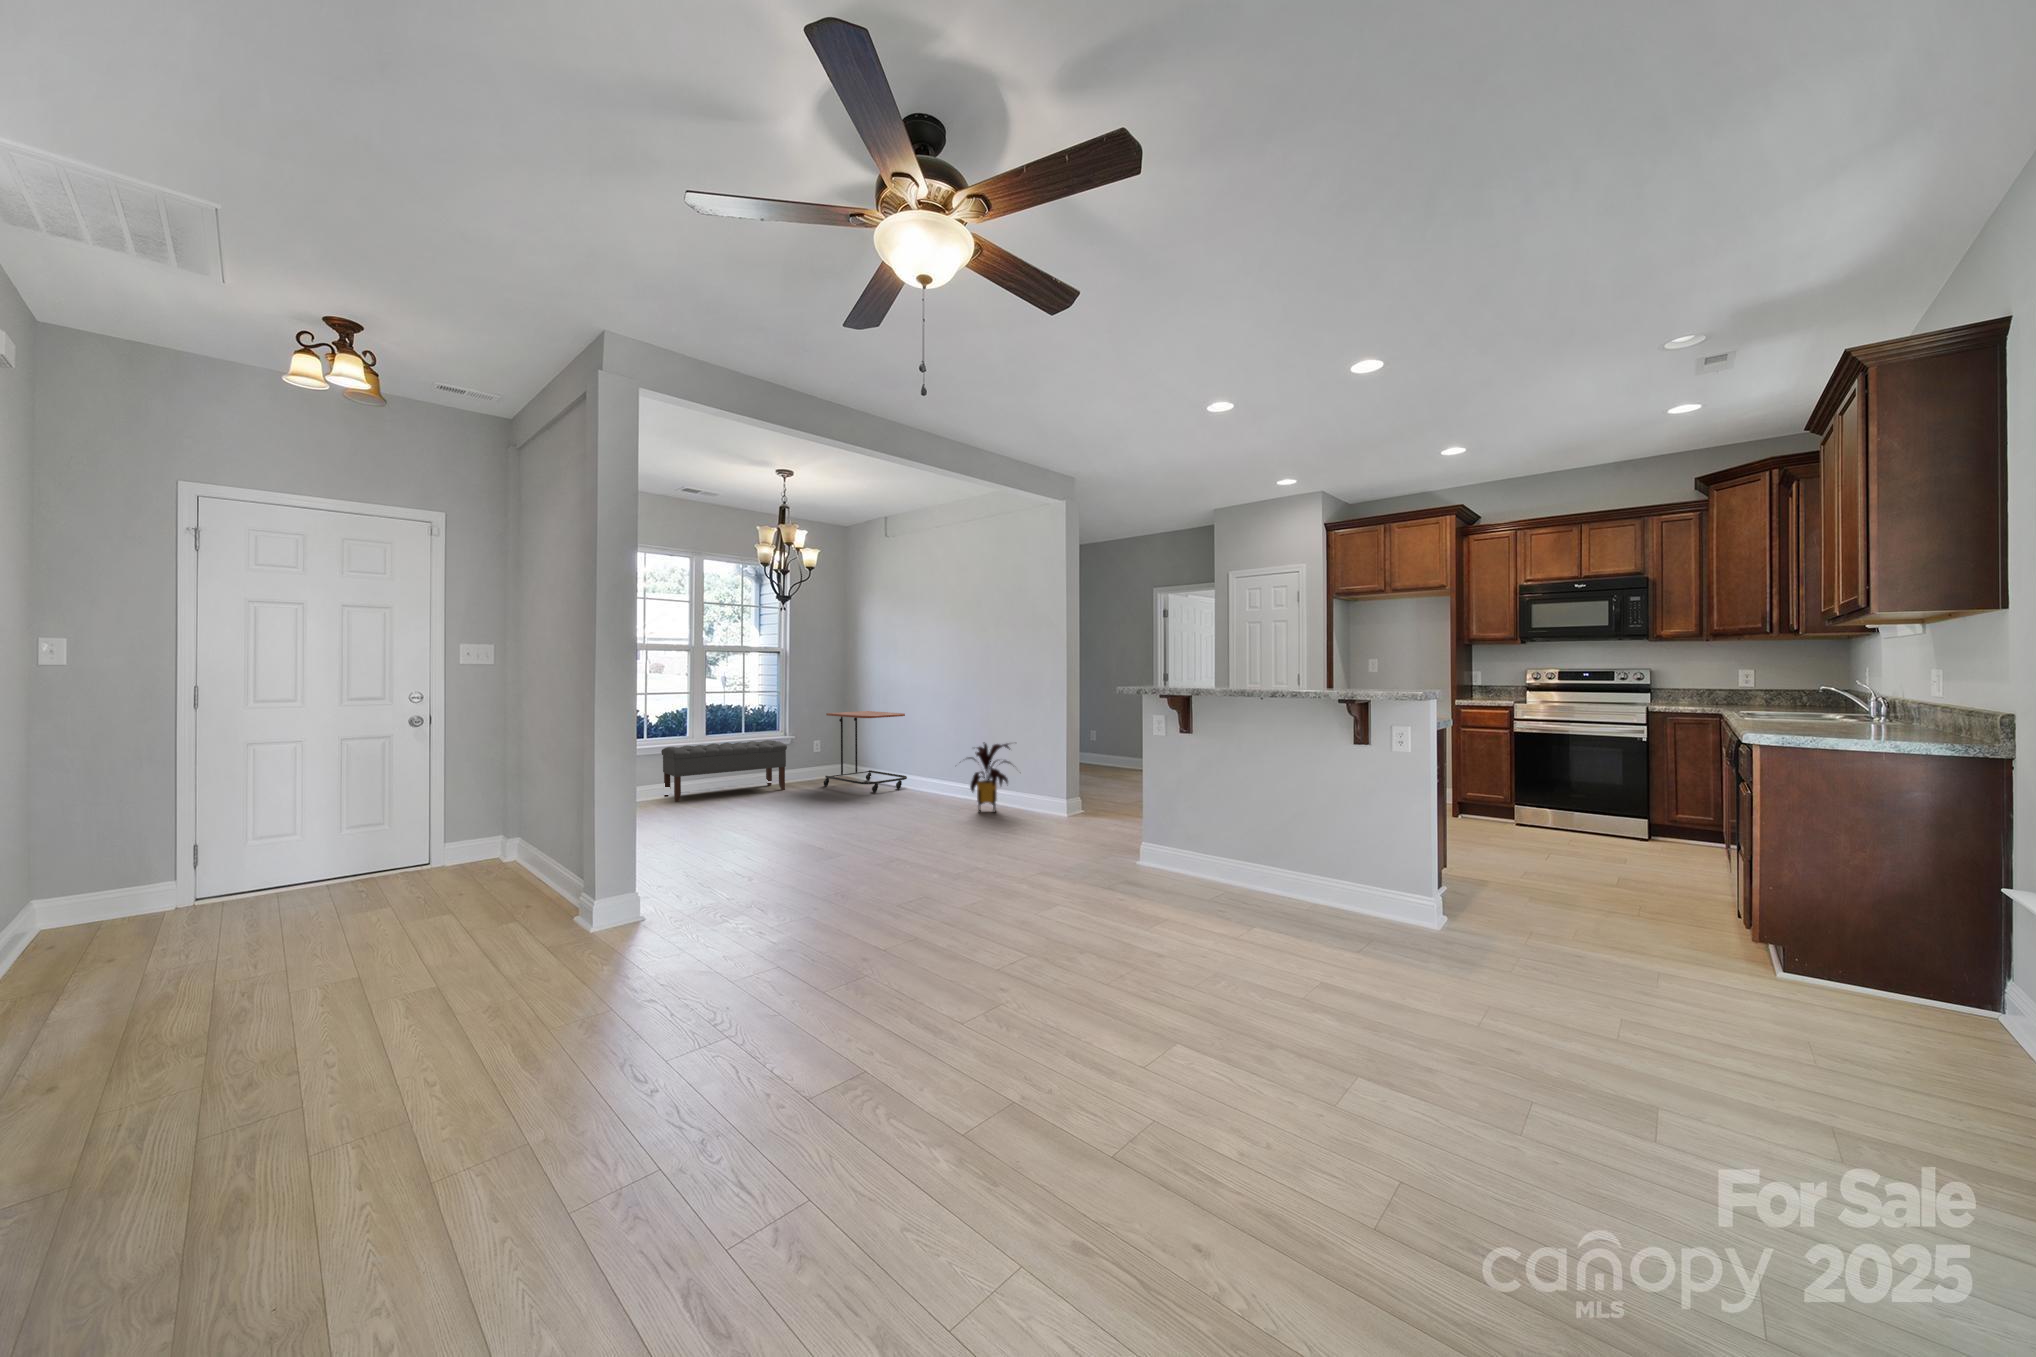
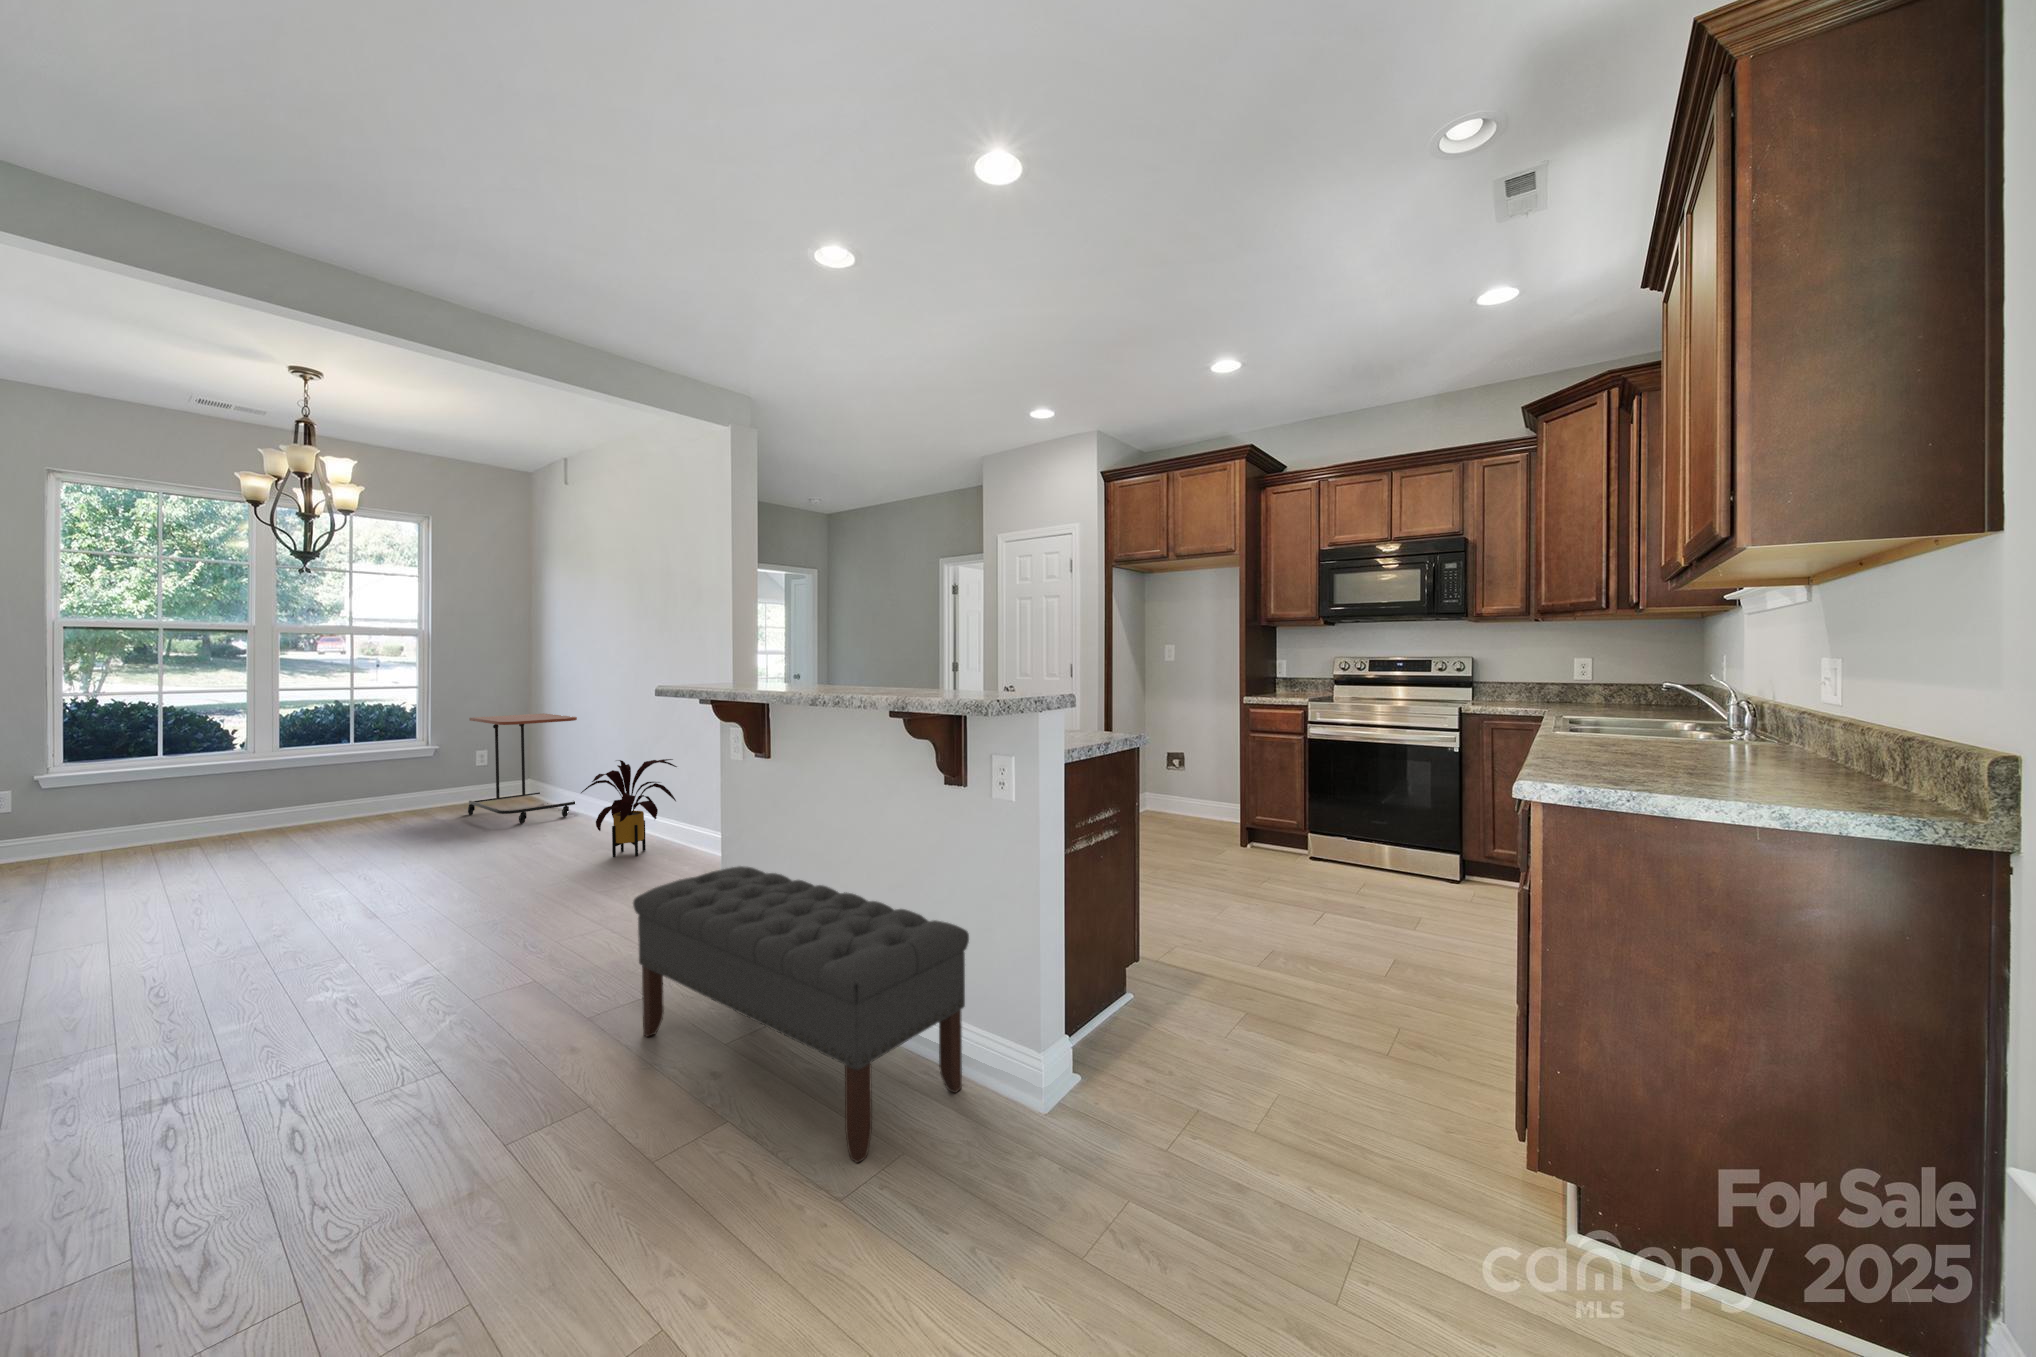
bench: present [661,740,787,802] -> present [633,866,969,1163]

